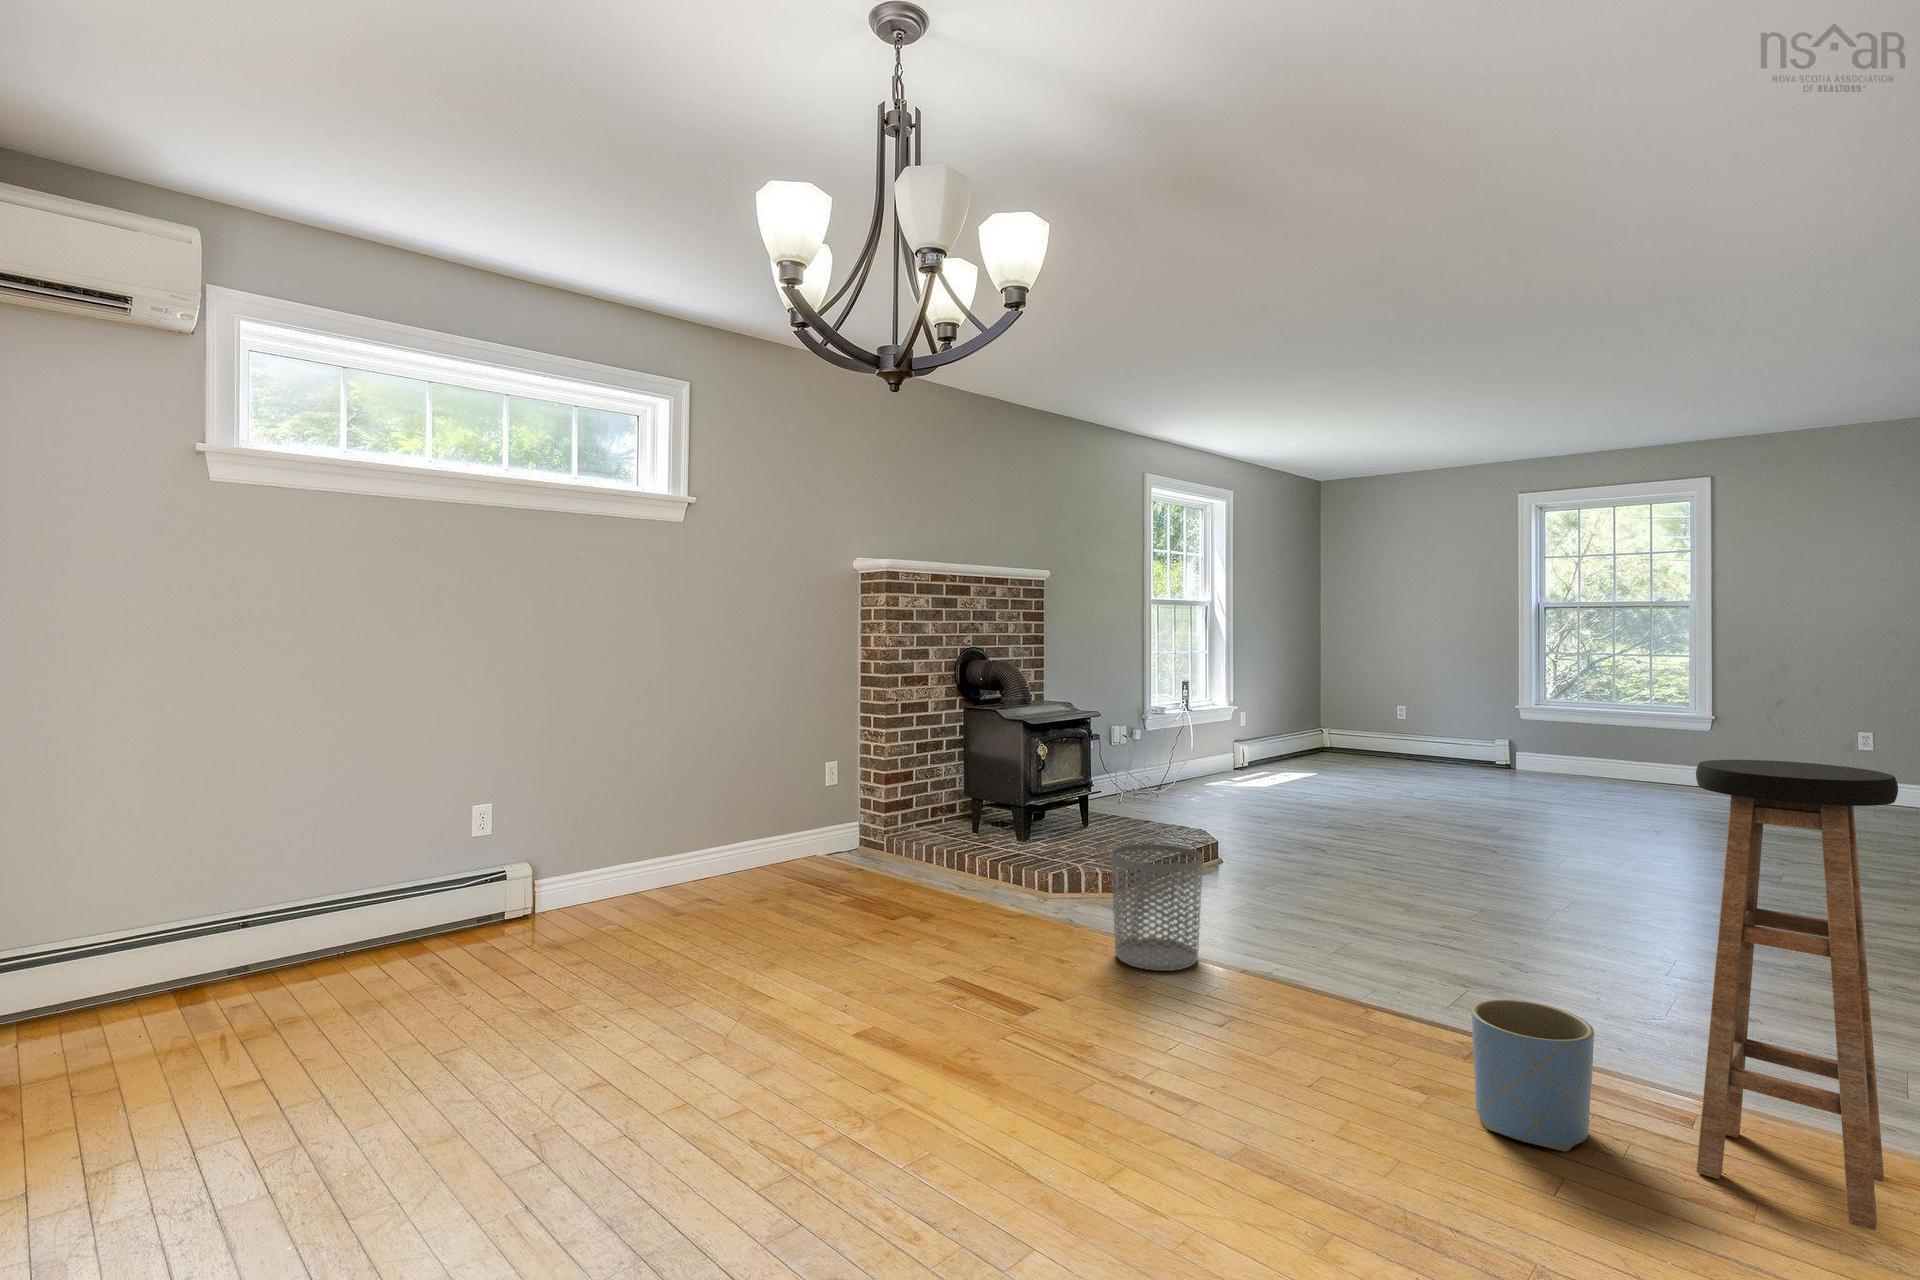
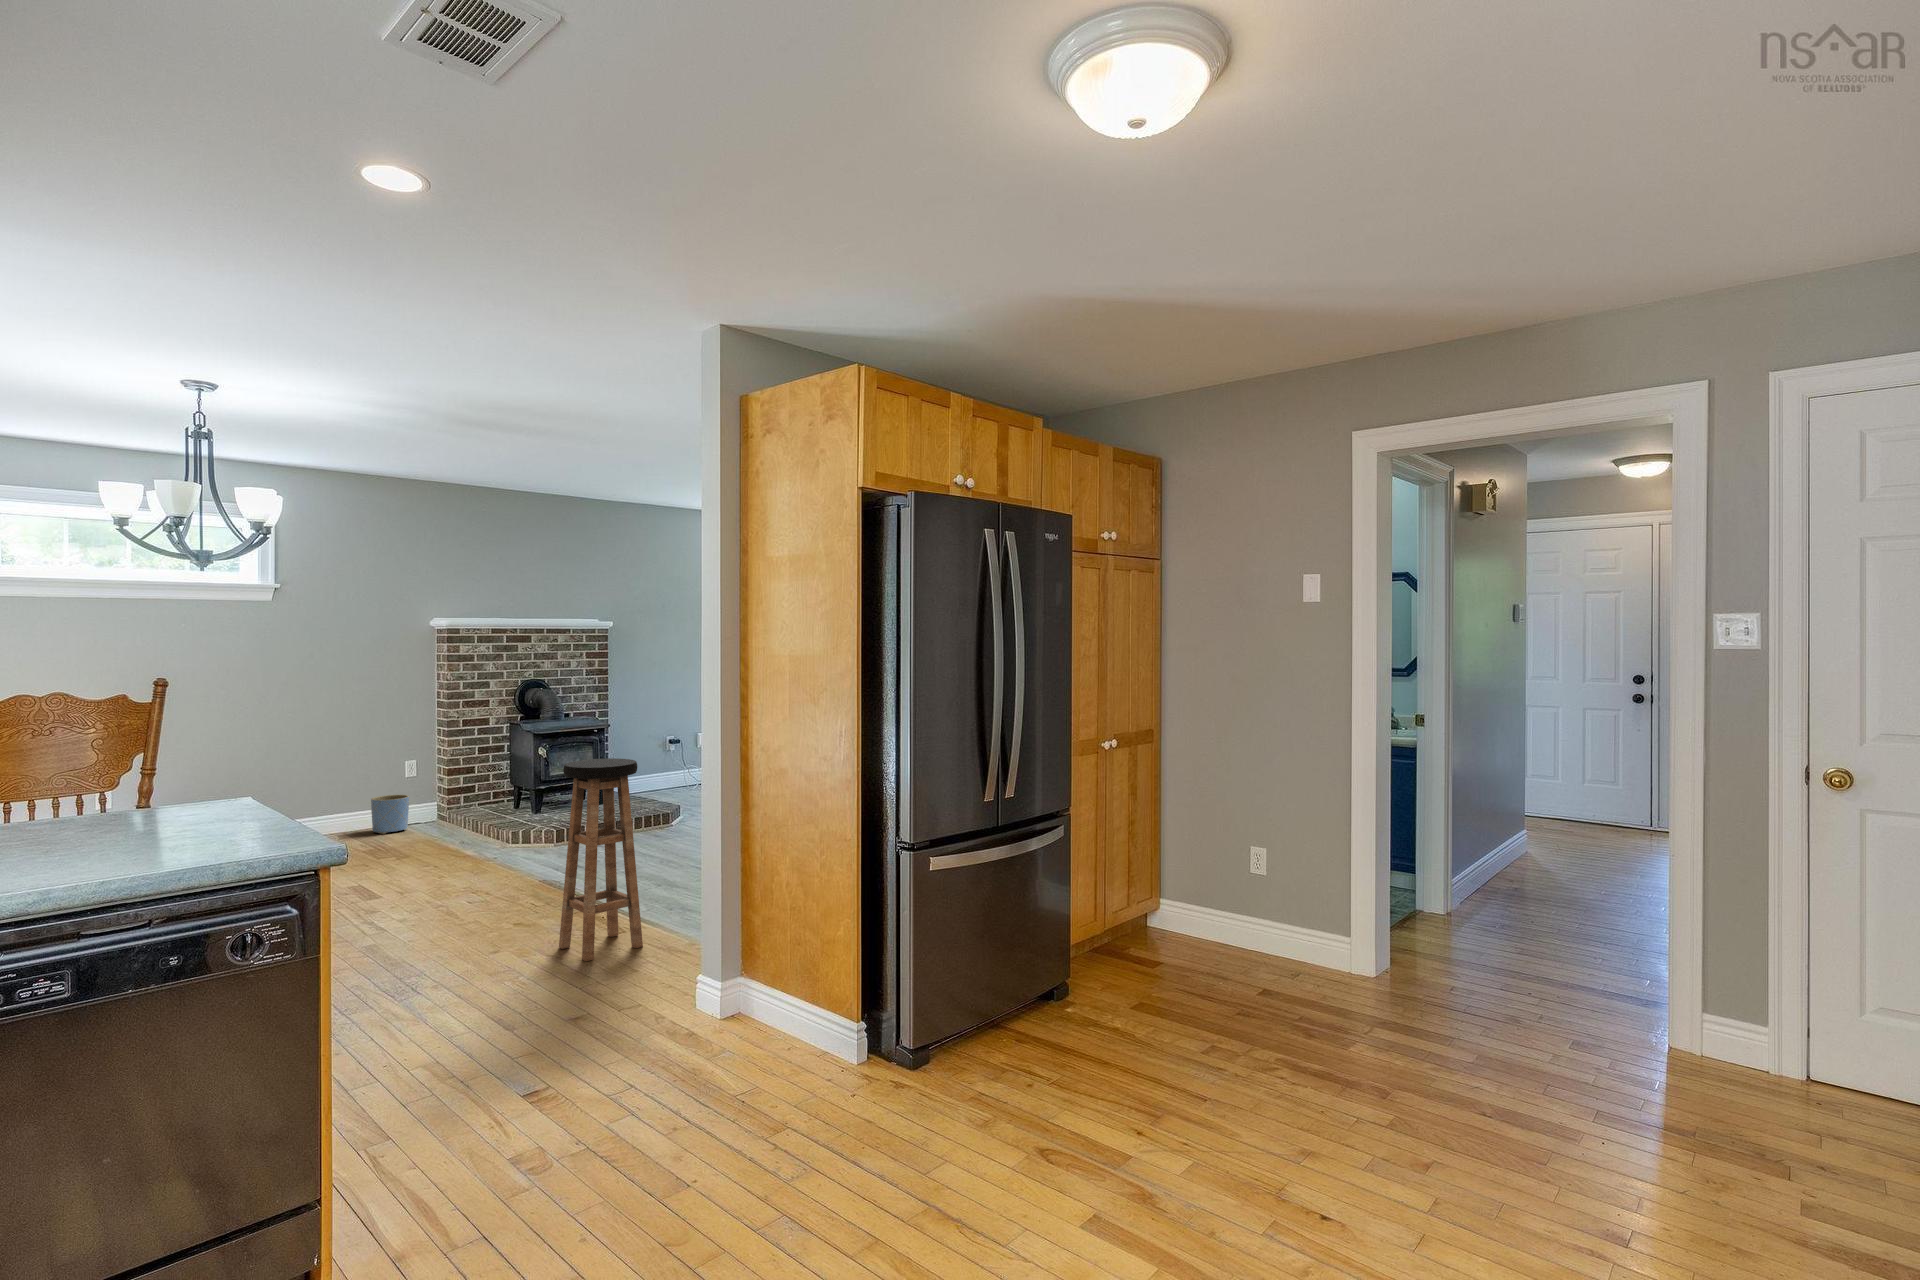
waste bin: present [1111,844,1202,971] -> none [468,809,527,881]
planter: present [1472,1000,1594,1151] -> present [371,795,409,834]

